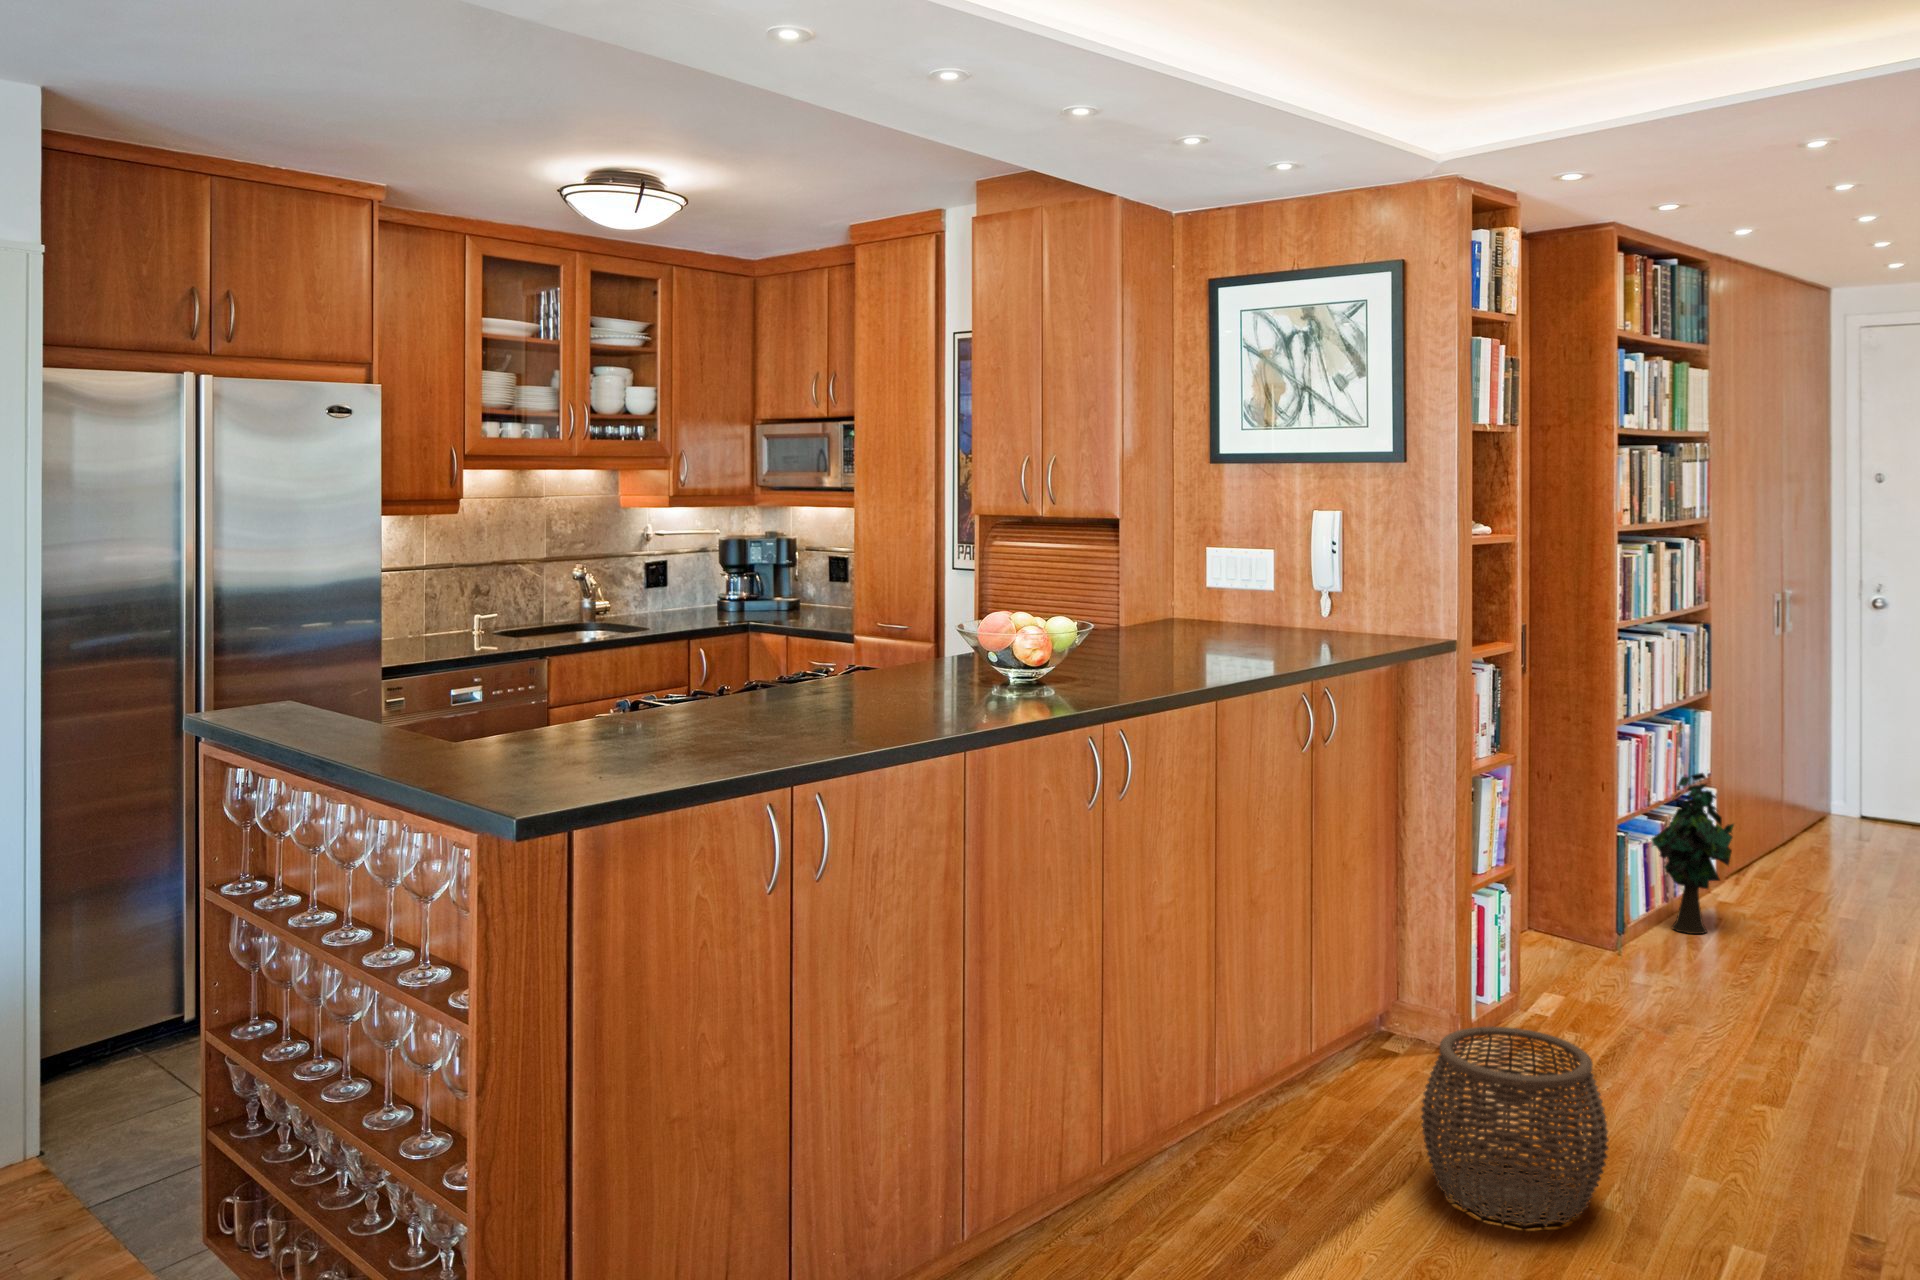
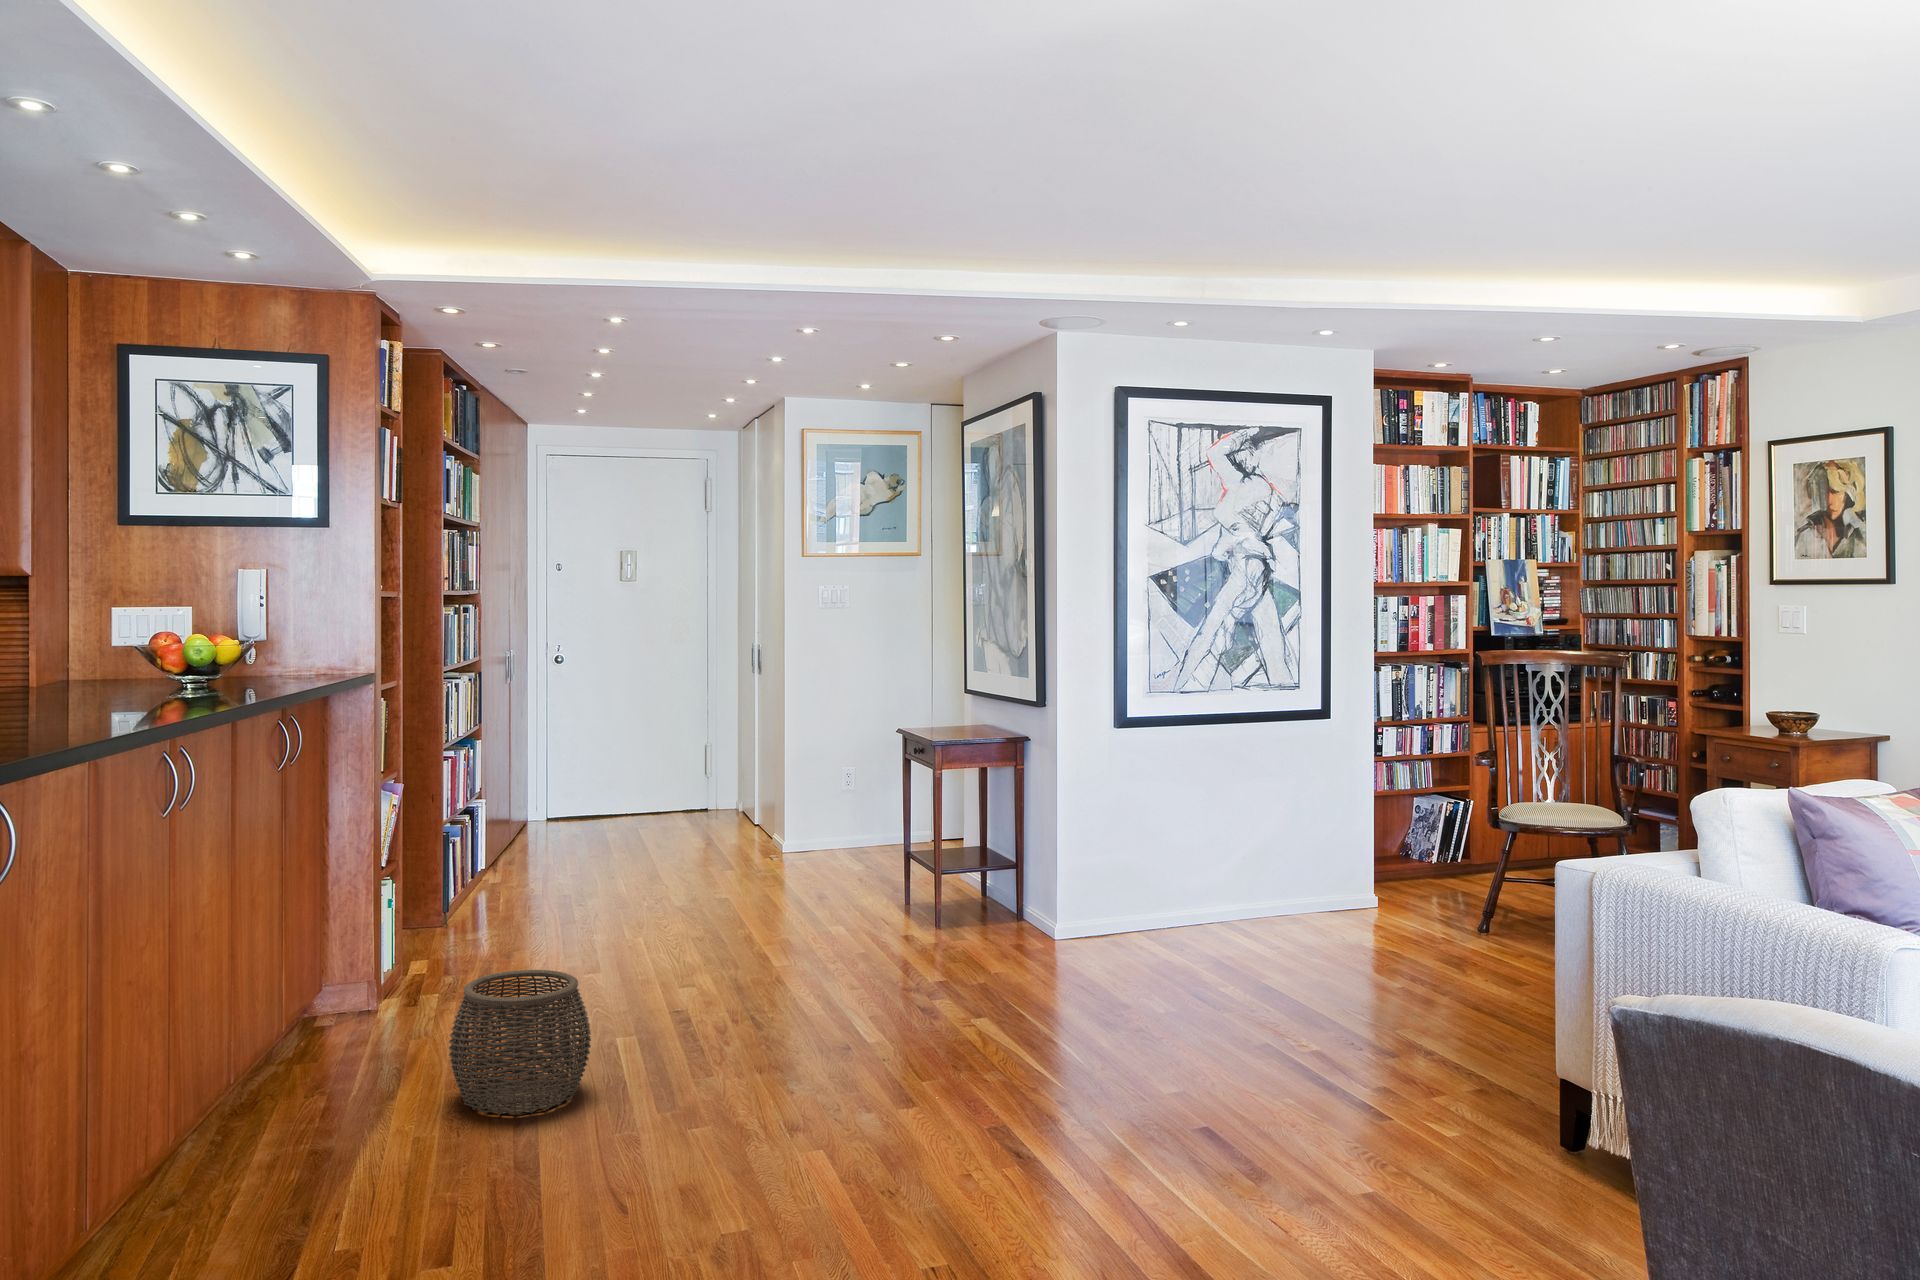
decorative plant: present [1651,773,1734,934] -> none [464,786,526,914]

